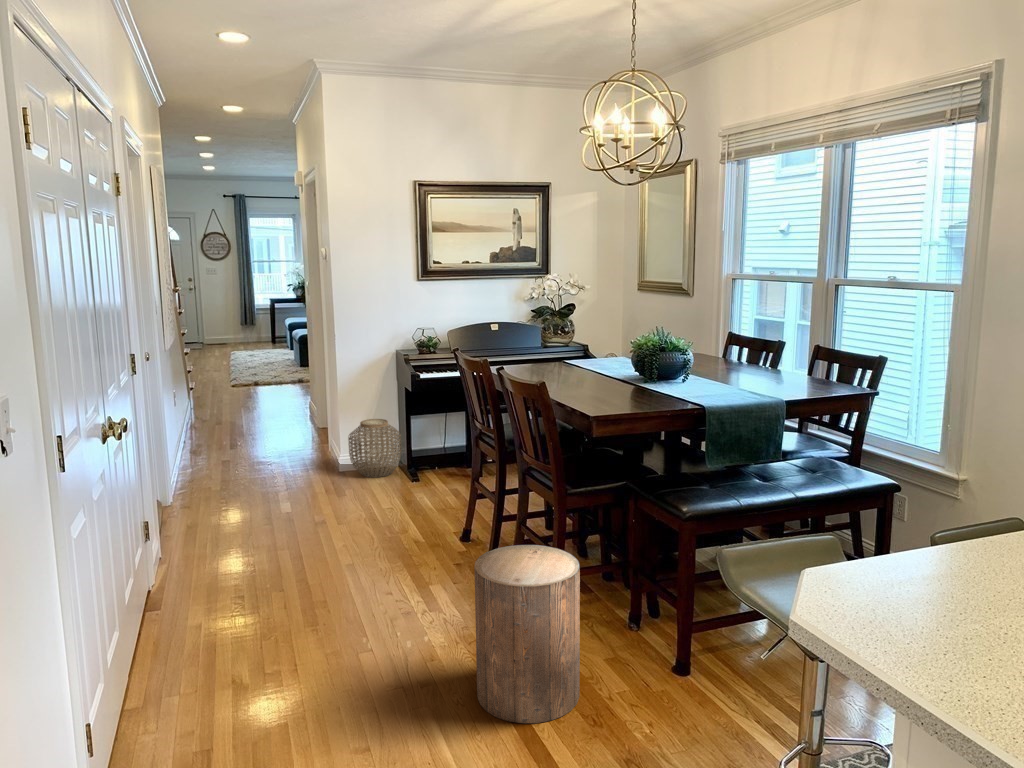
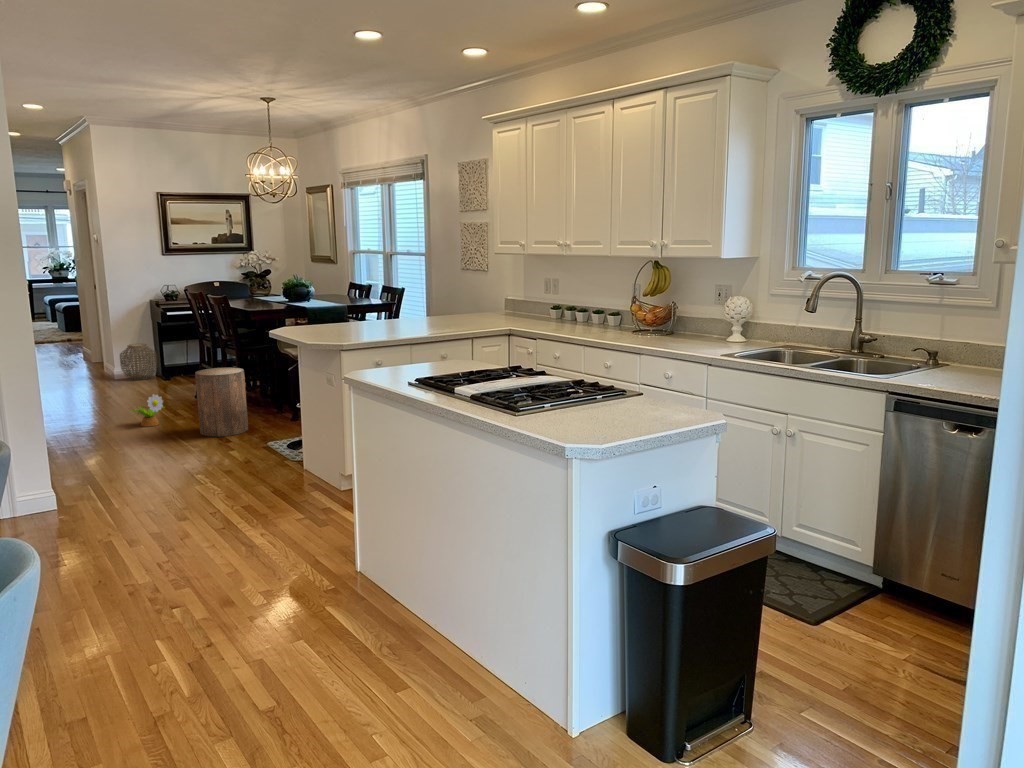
decorative plant: none [342,581,410,645] -> present [132,394,164,427]

